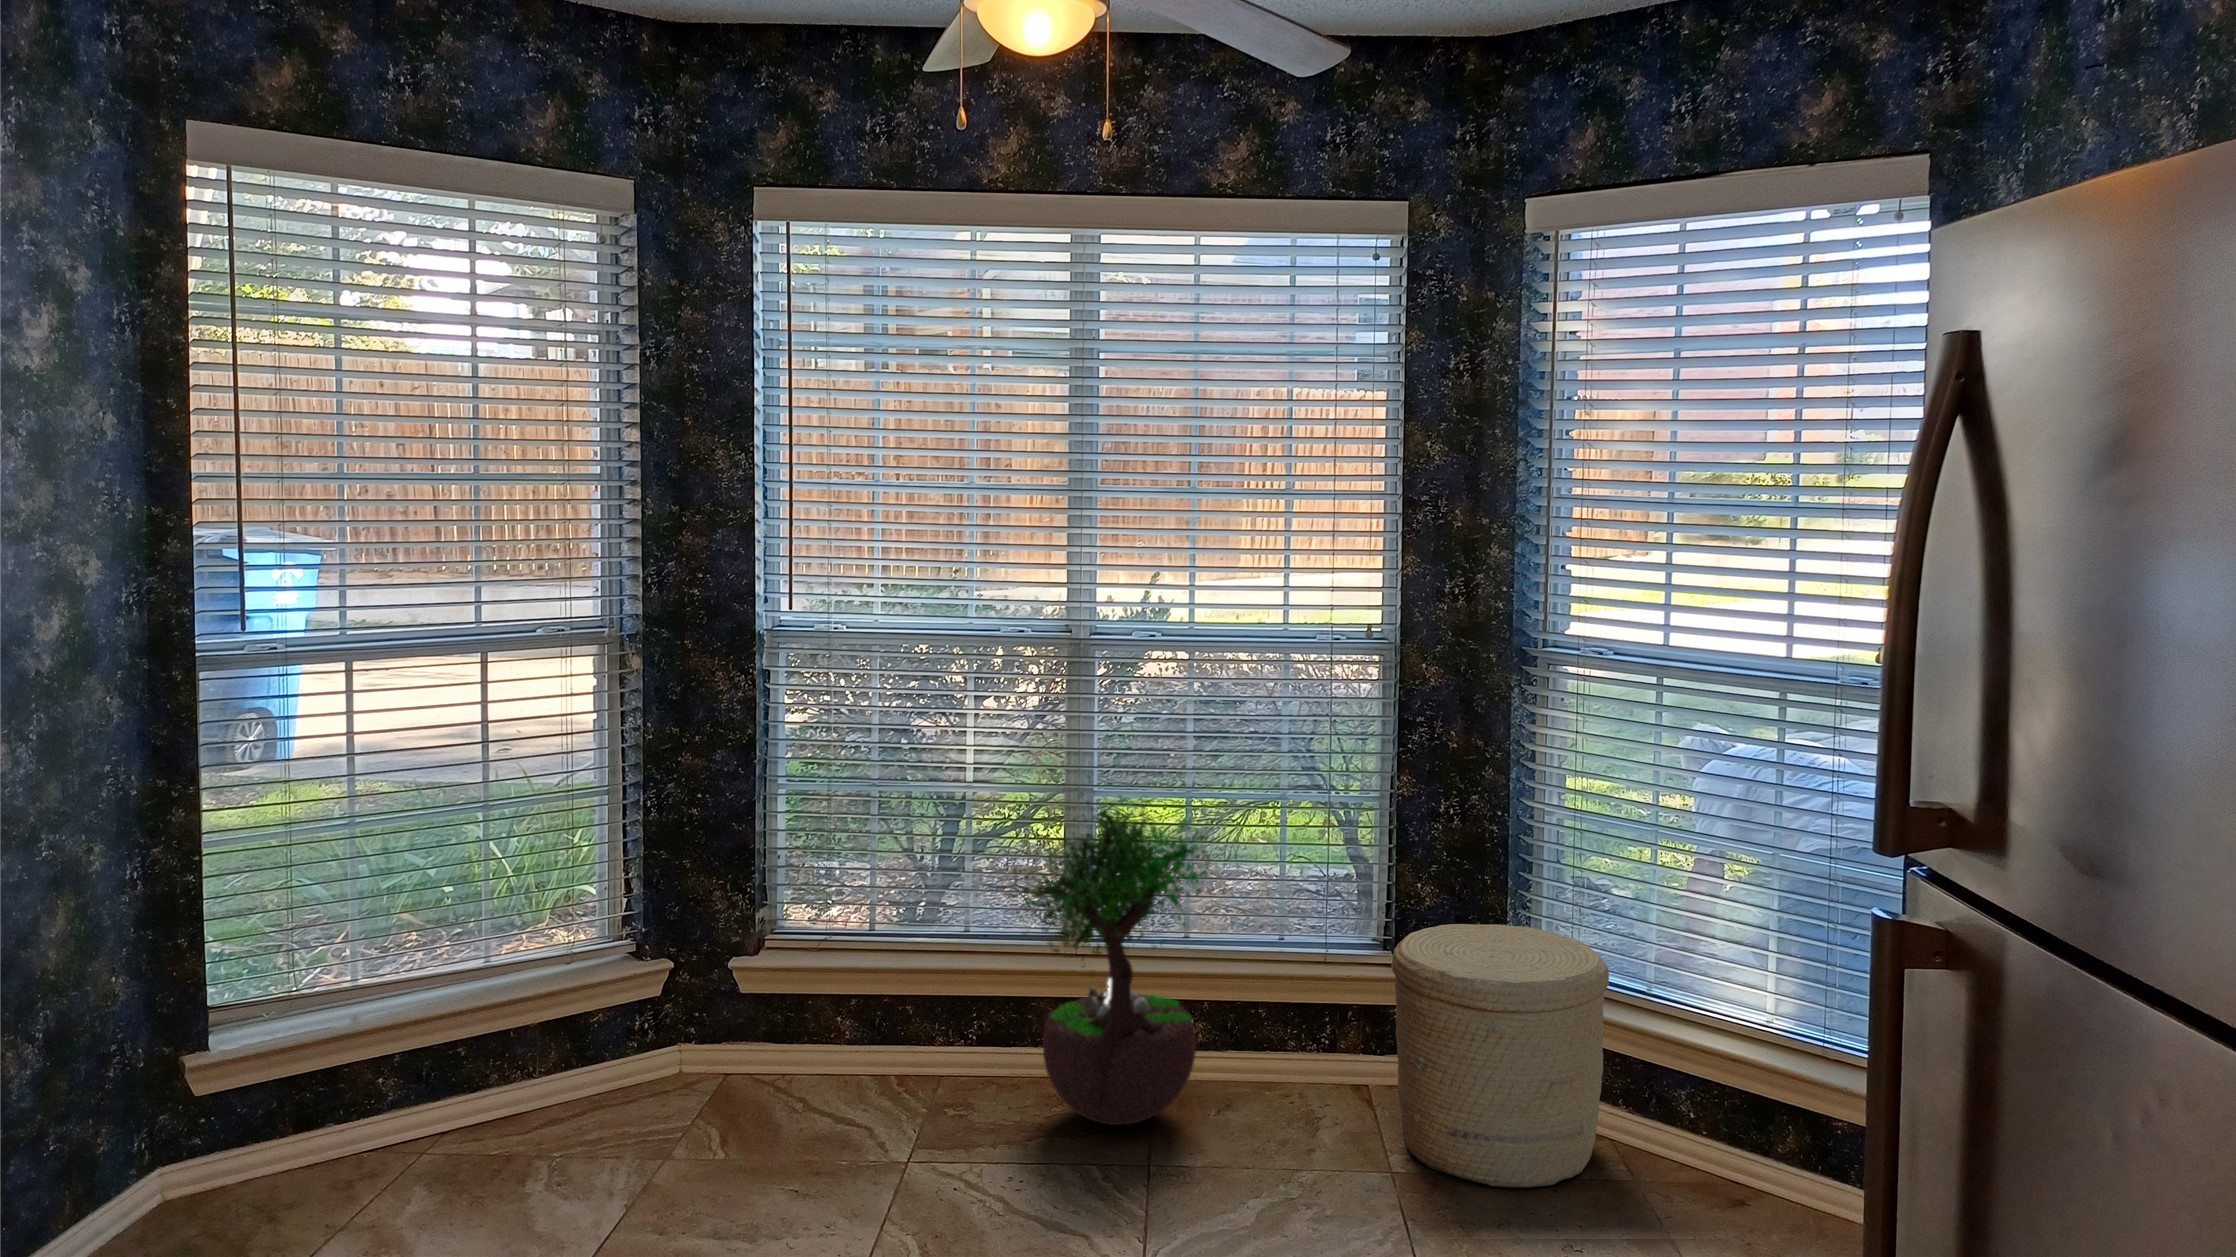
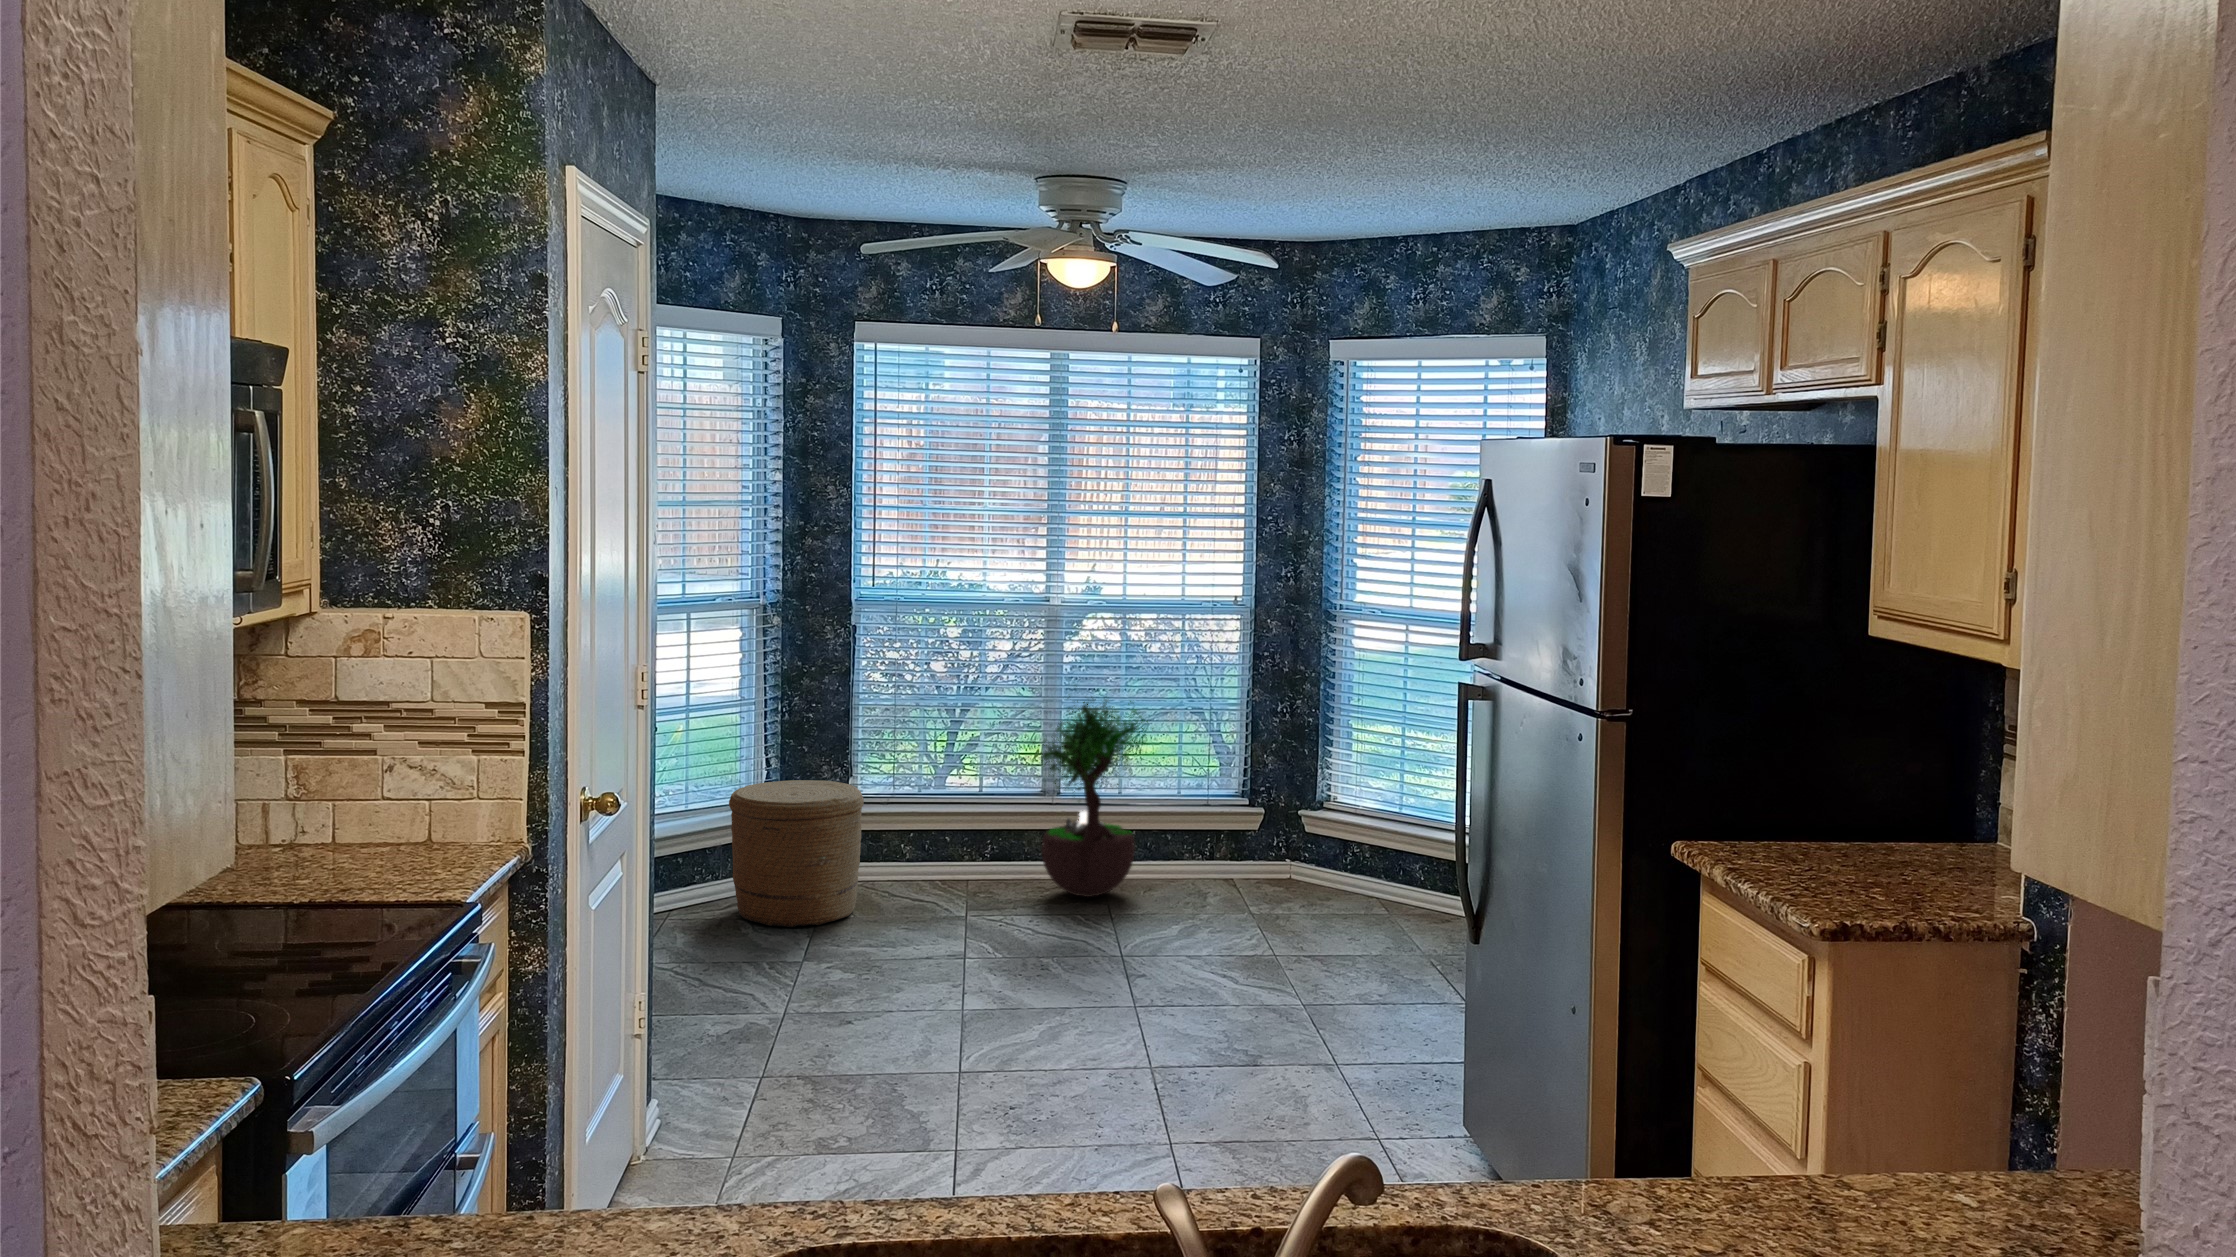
woven basket: present [1391,924,1609,1187] -> present [729,780,864,927]

